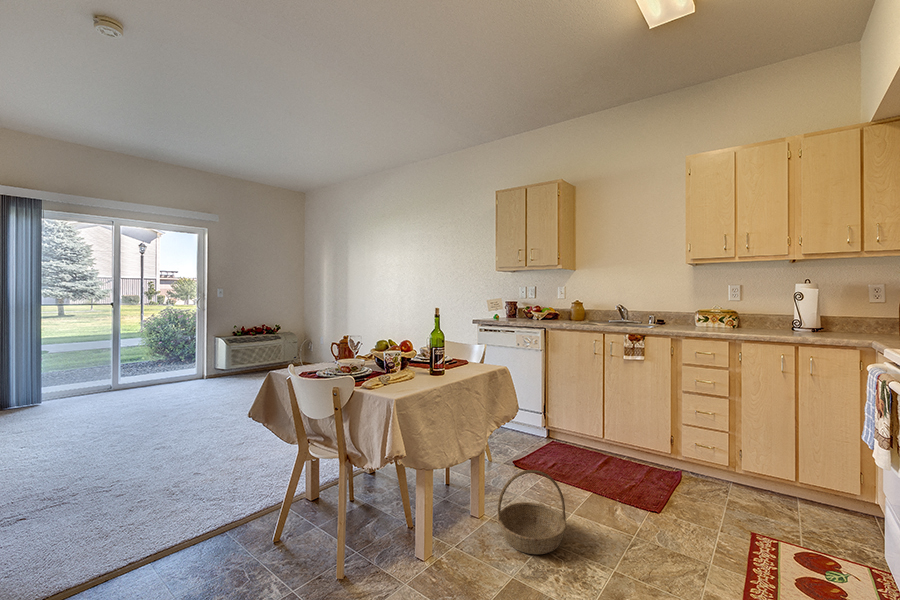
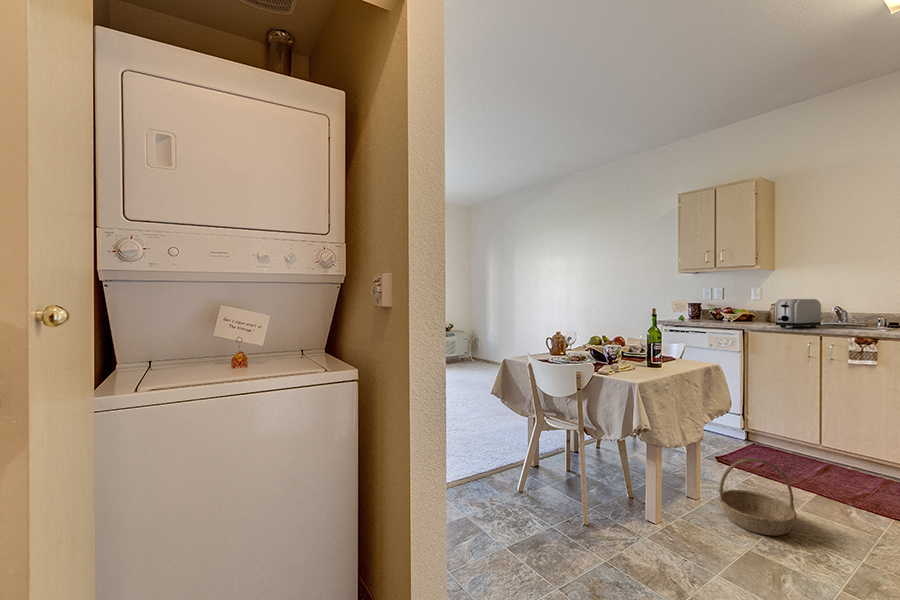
toaster: none [569,298,606,327] -> present [775,299,821,329]

